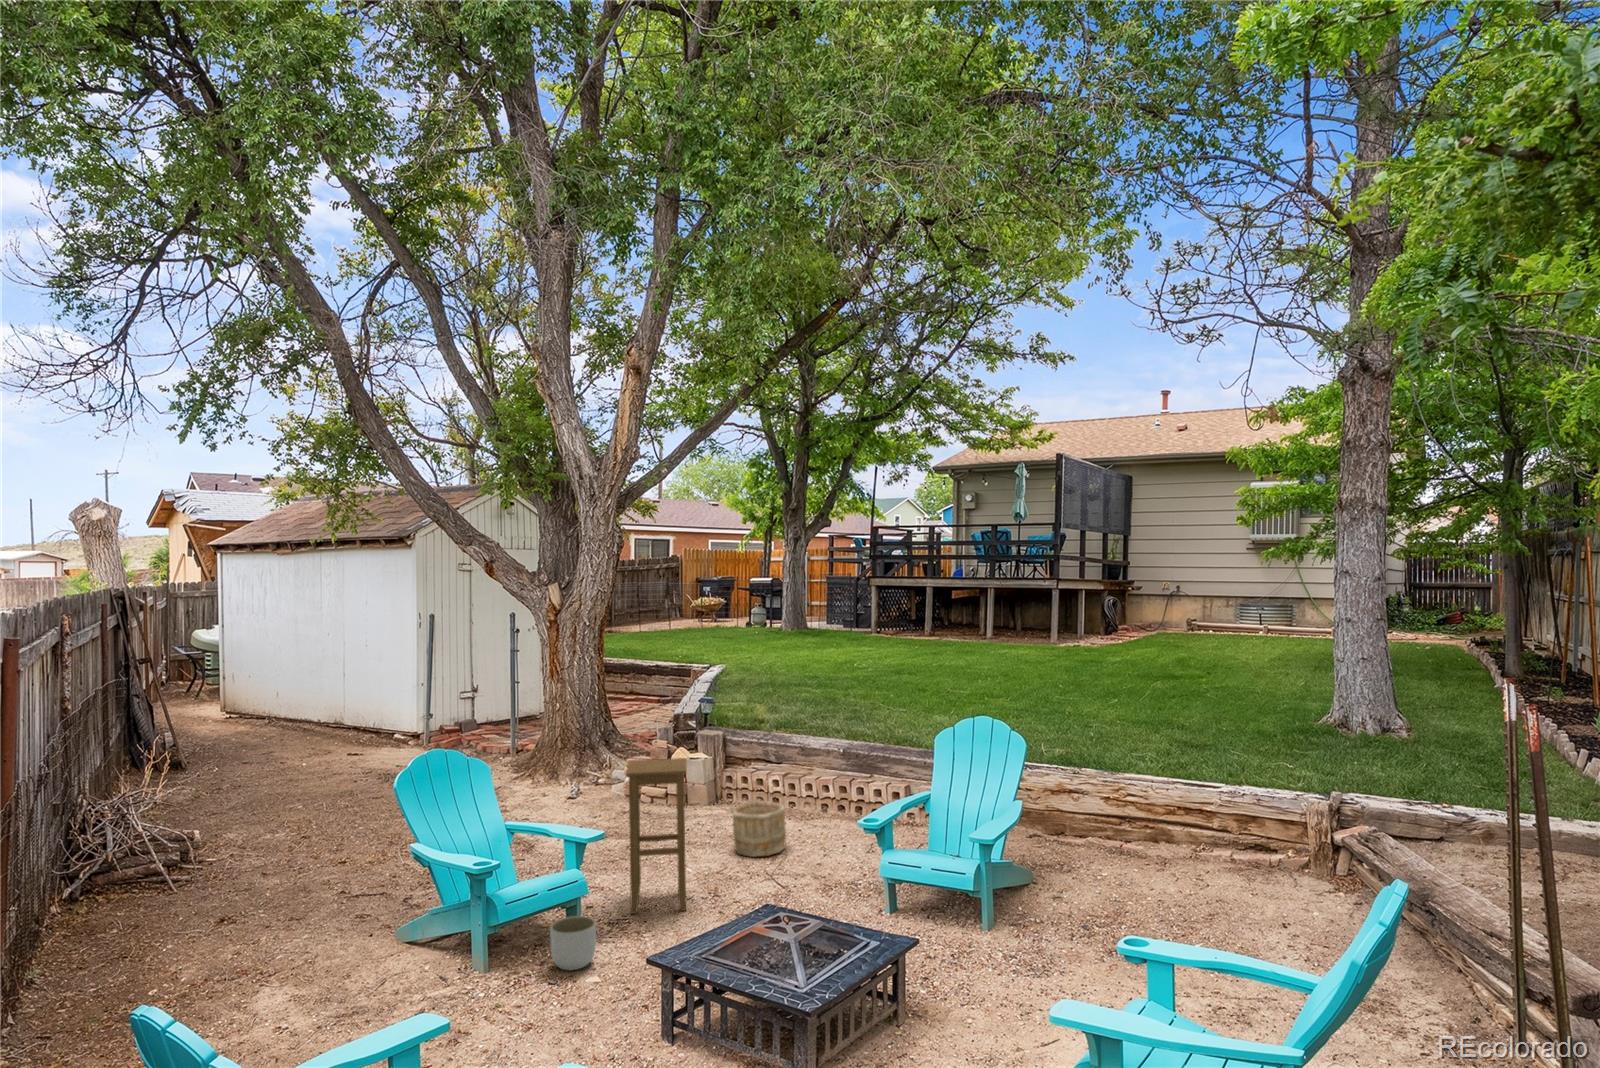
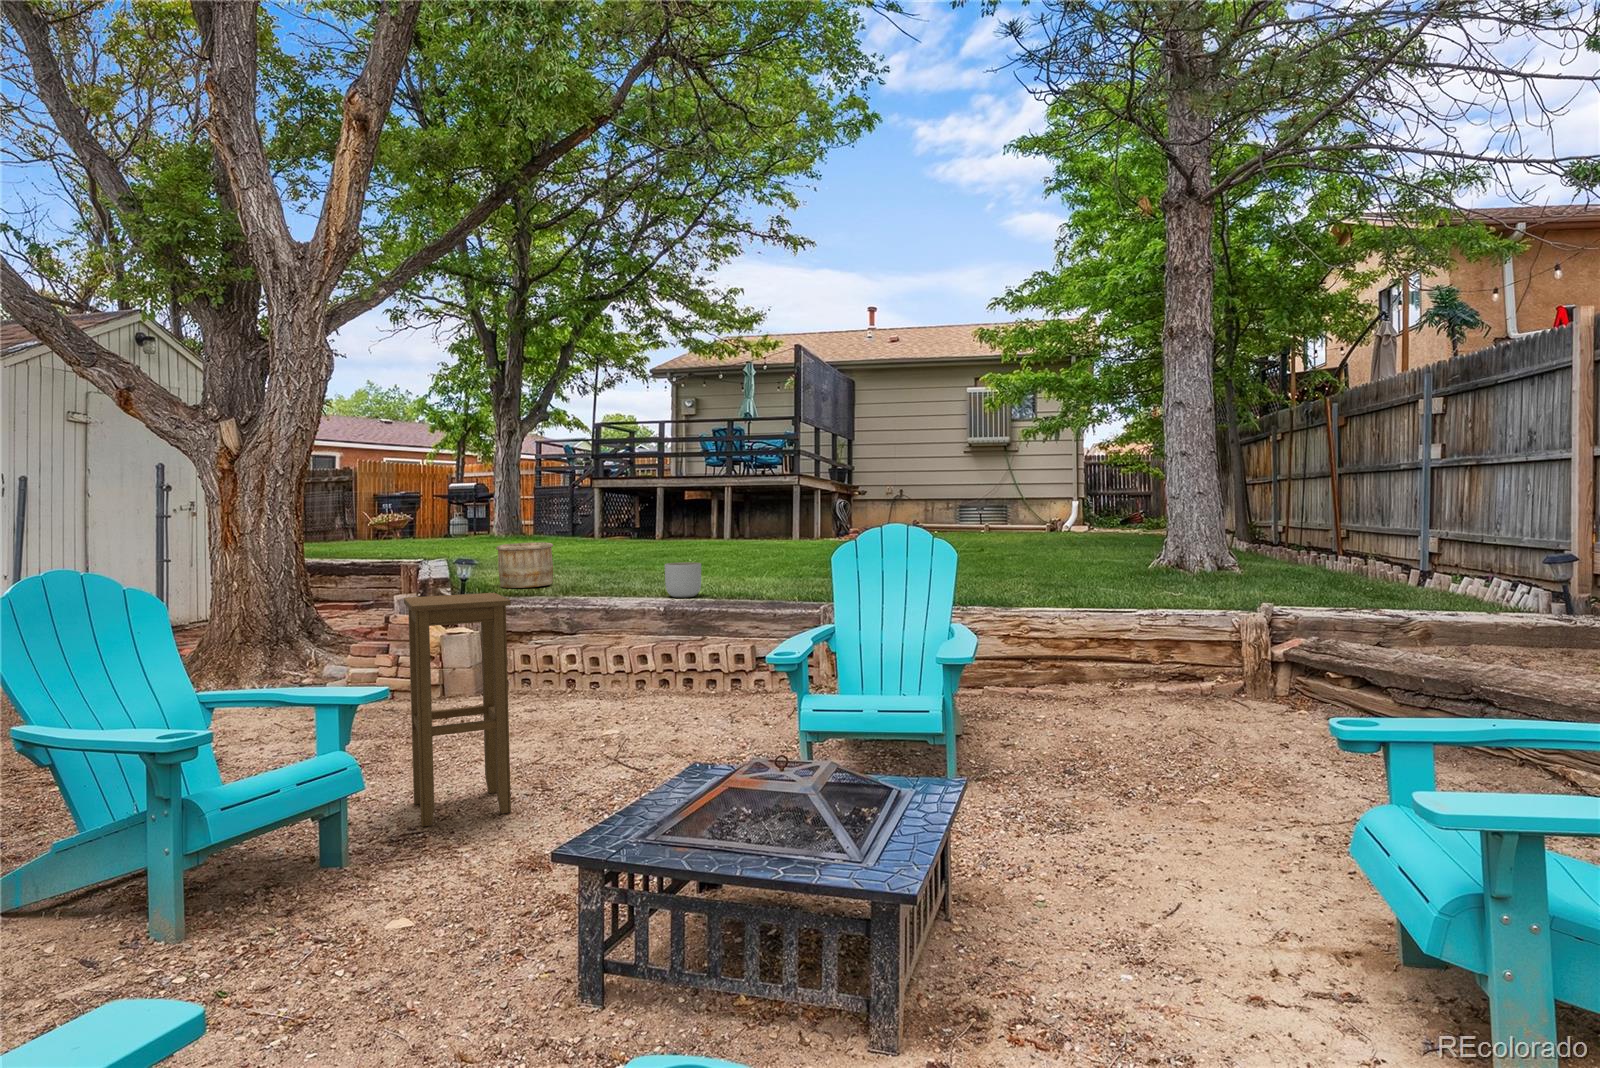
wooden bucket: present [731,801,786,857] -> present [496,542,553,588]
planter: present [550,916,596,970] -> present [665,562,701,598]

